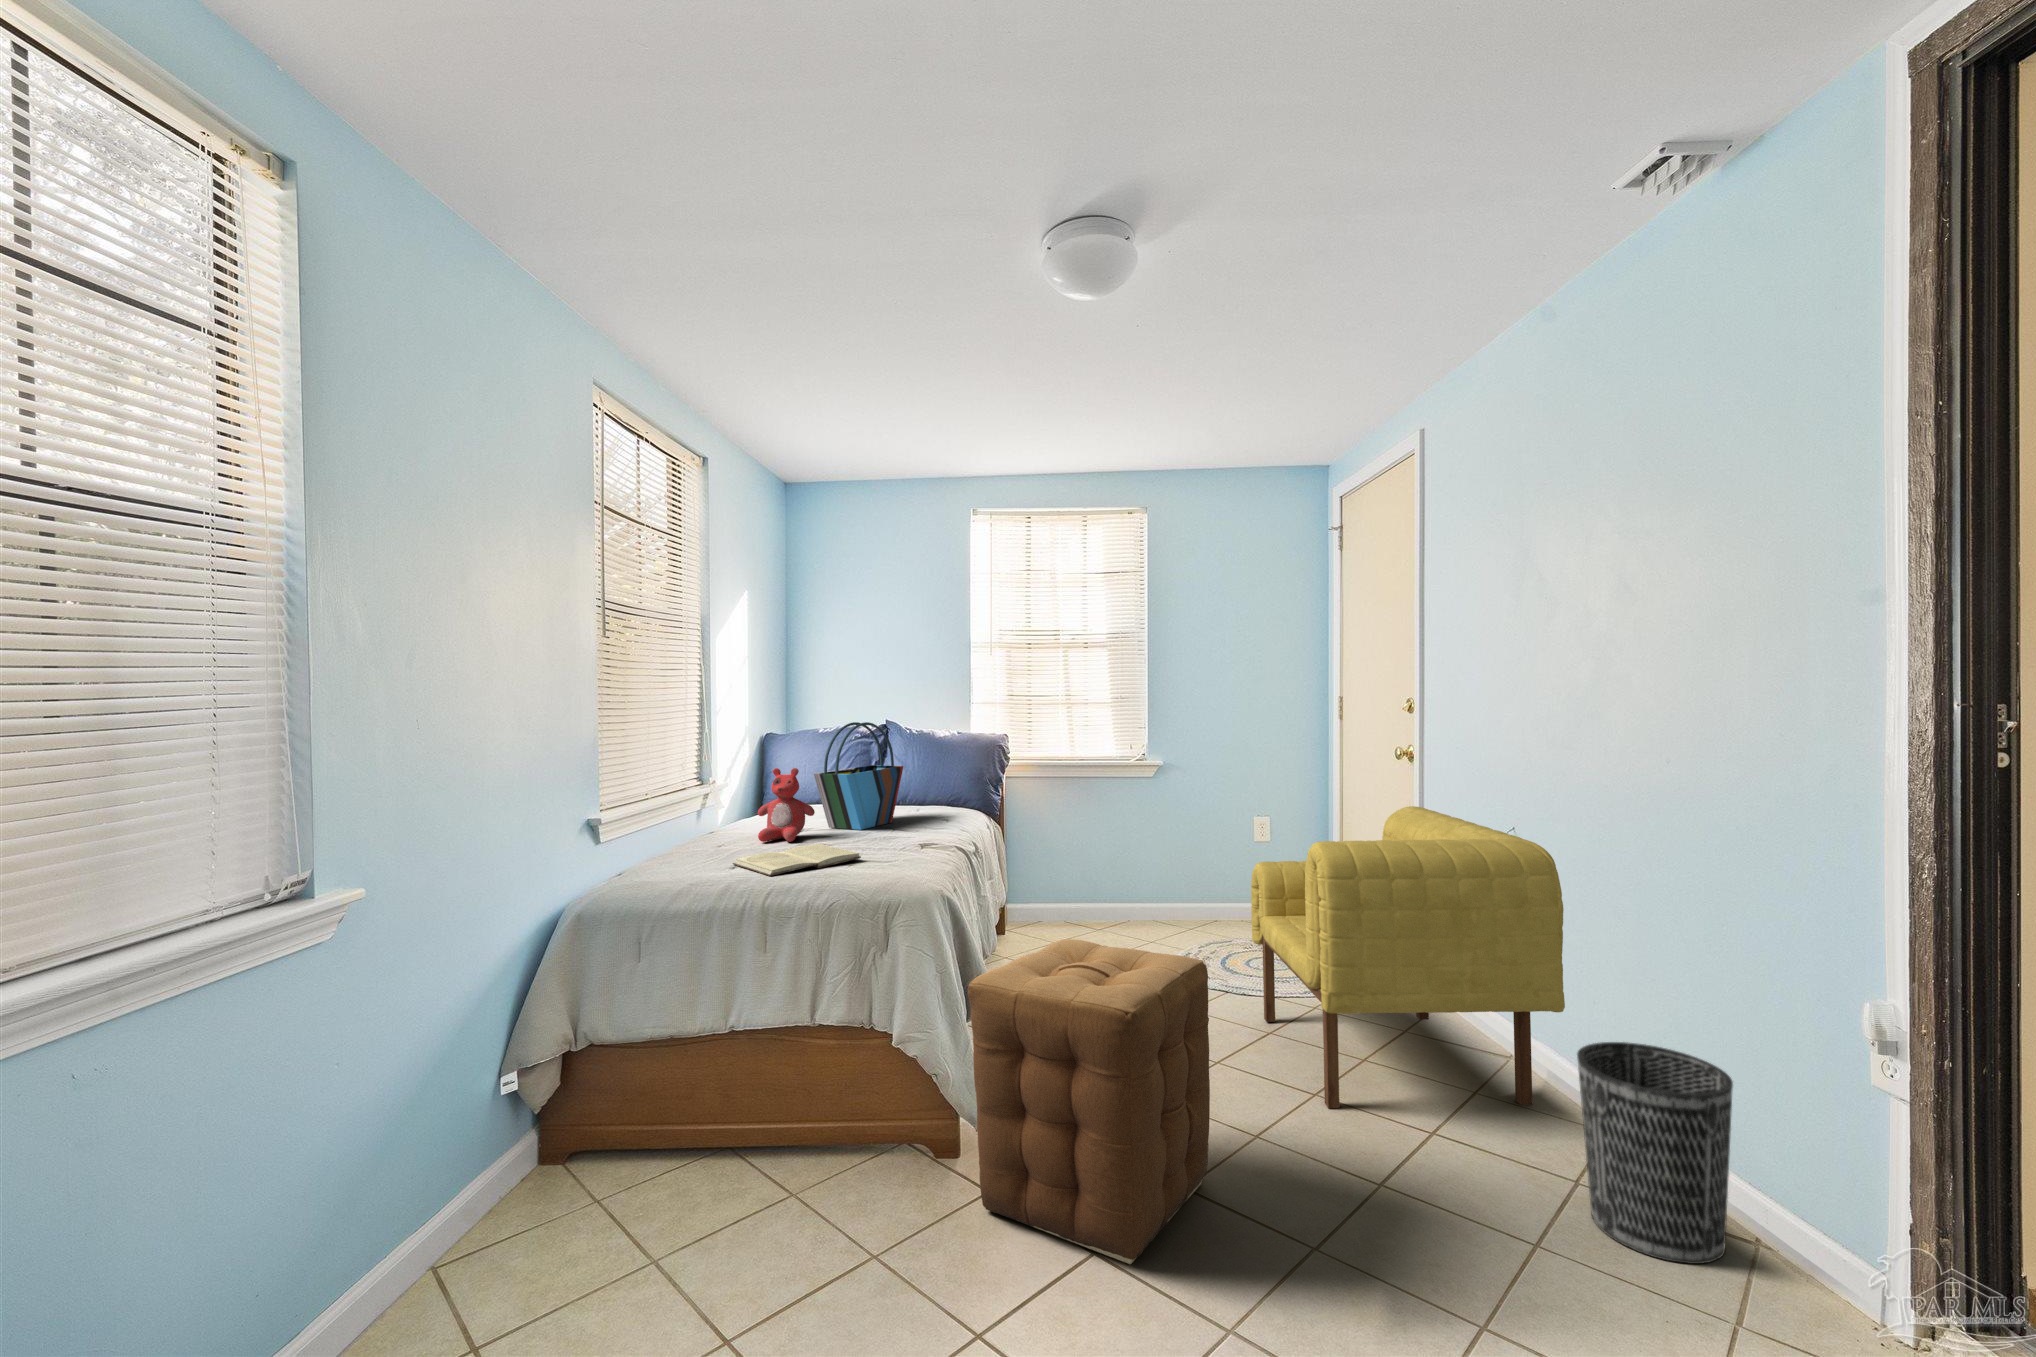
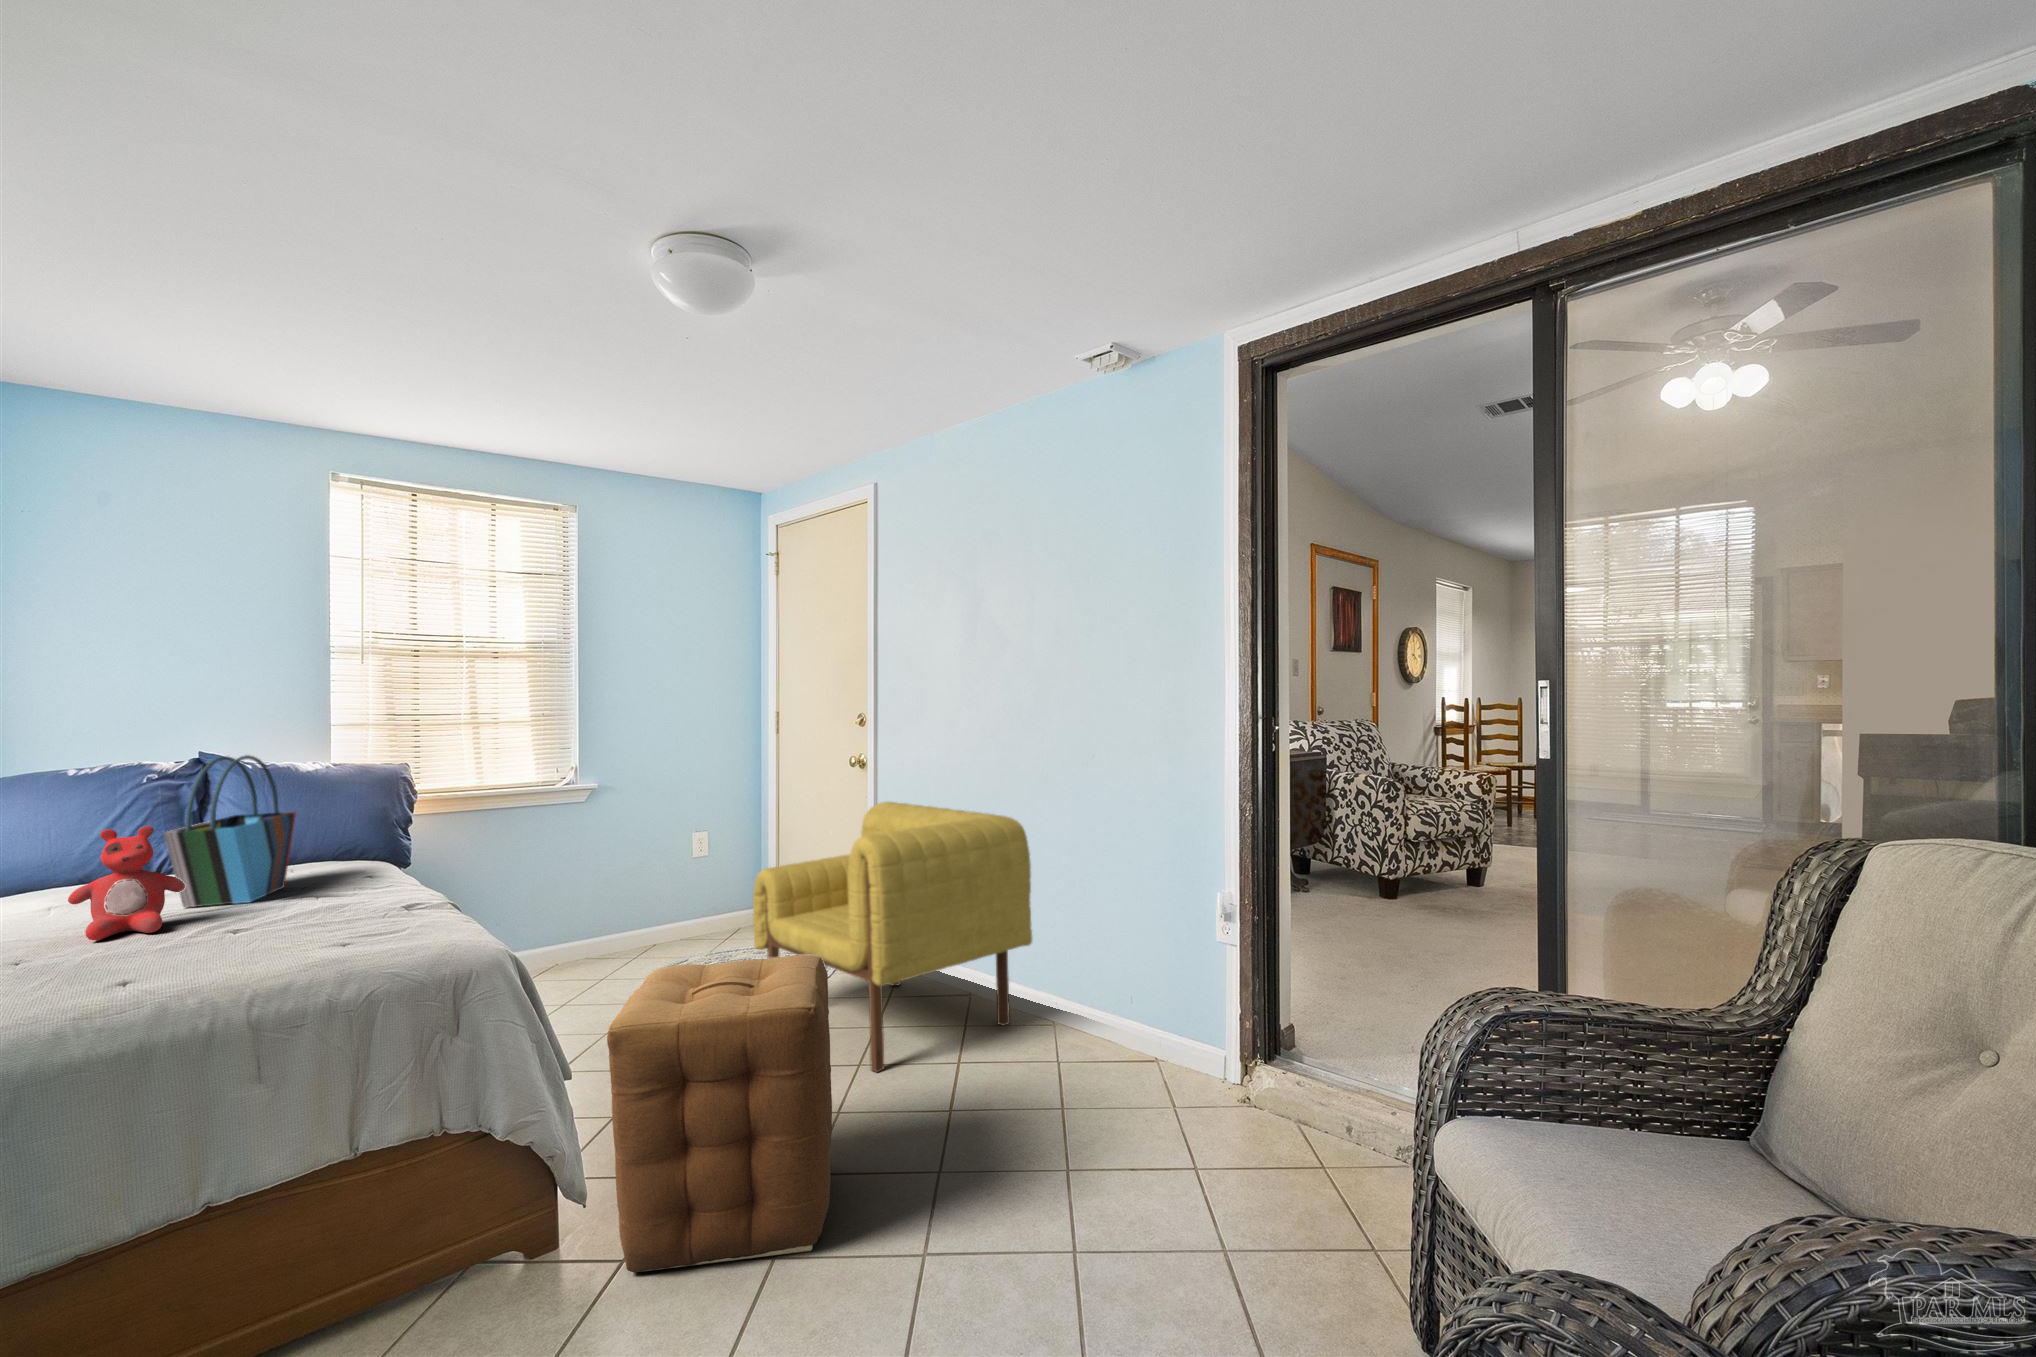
book: present [733,844,861,876] -> none [104,923,338,973]
wastebasket: present [1577,1042,1733,1264] -> none [1077,948,1167,1091]

